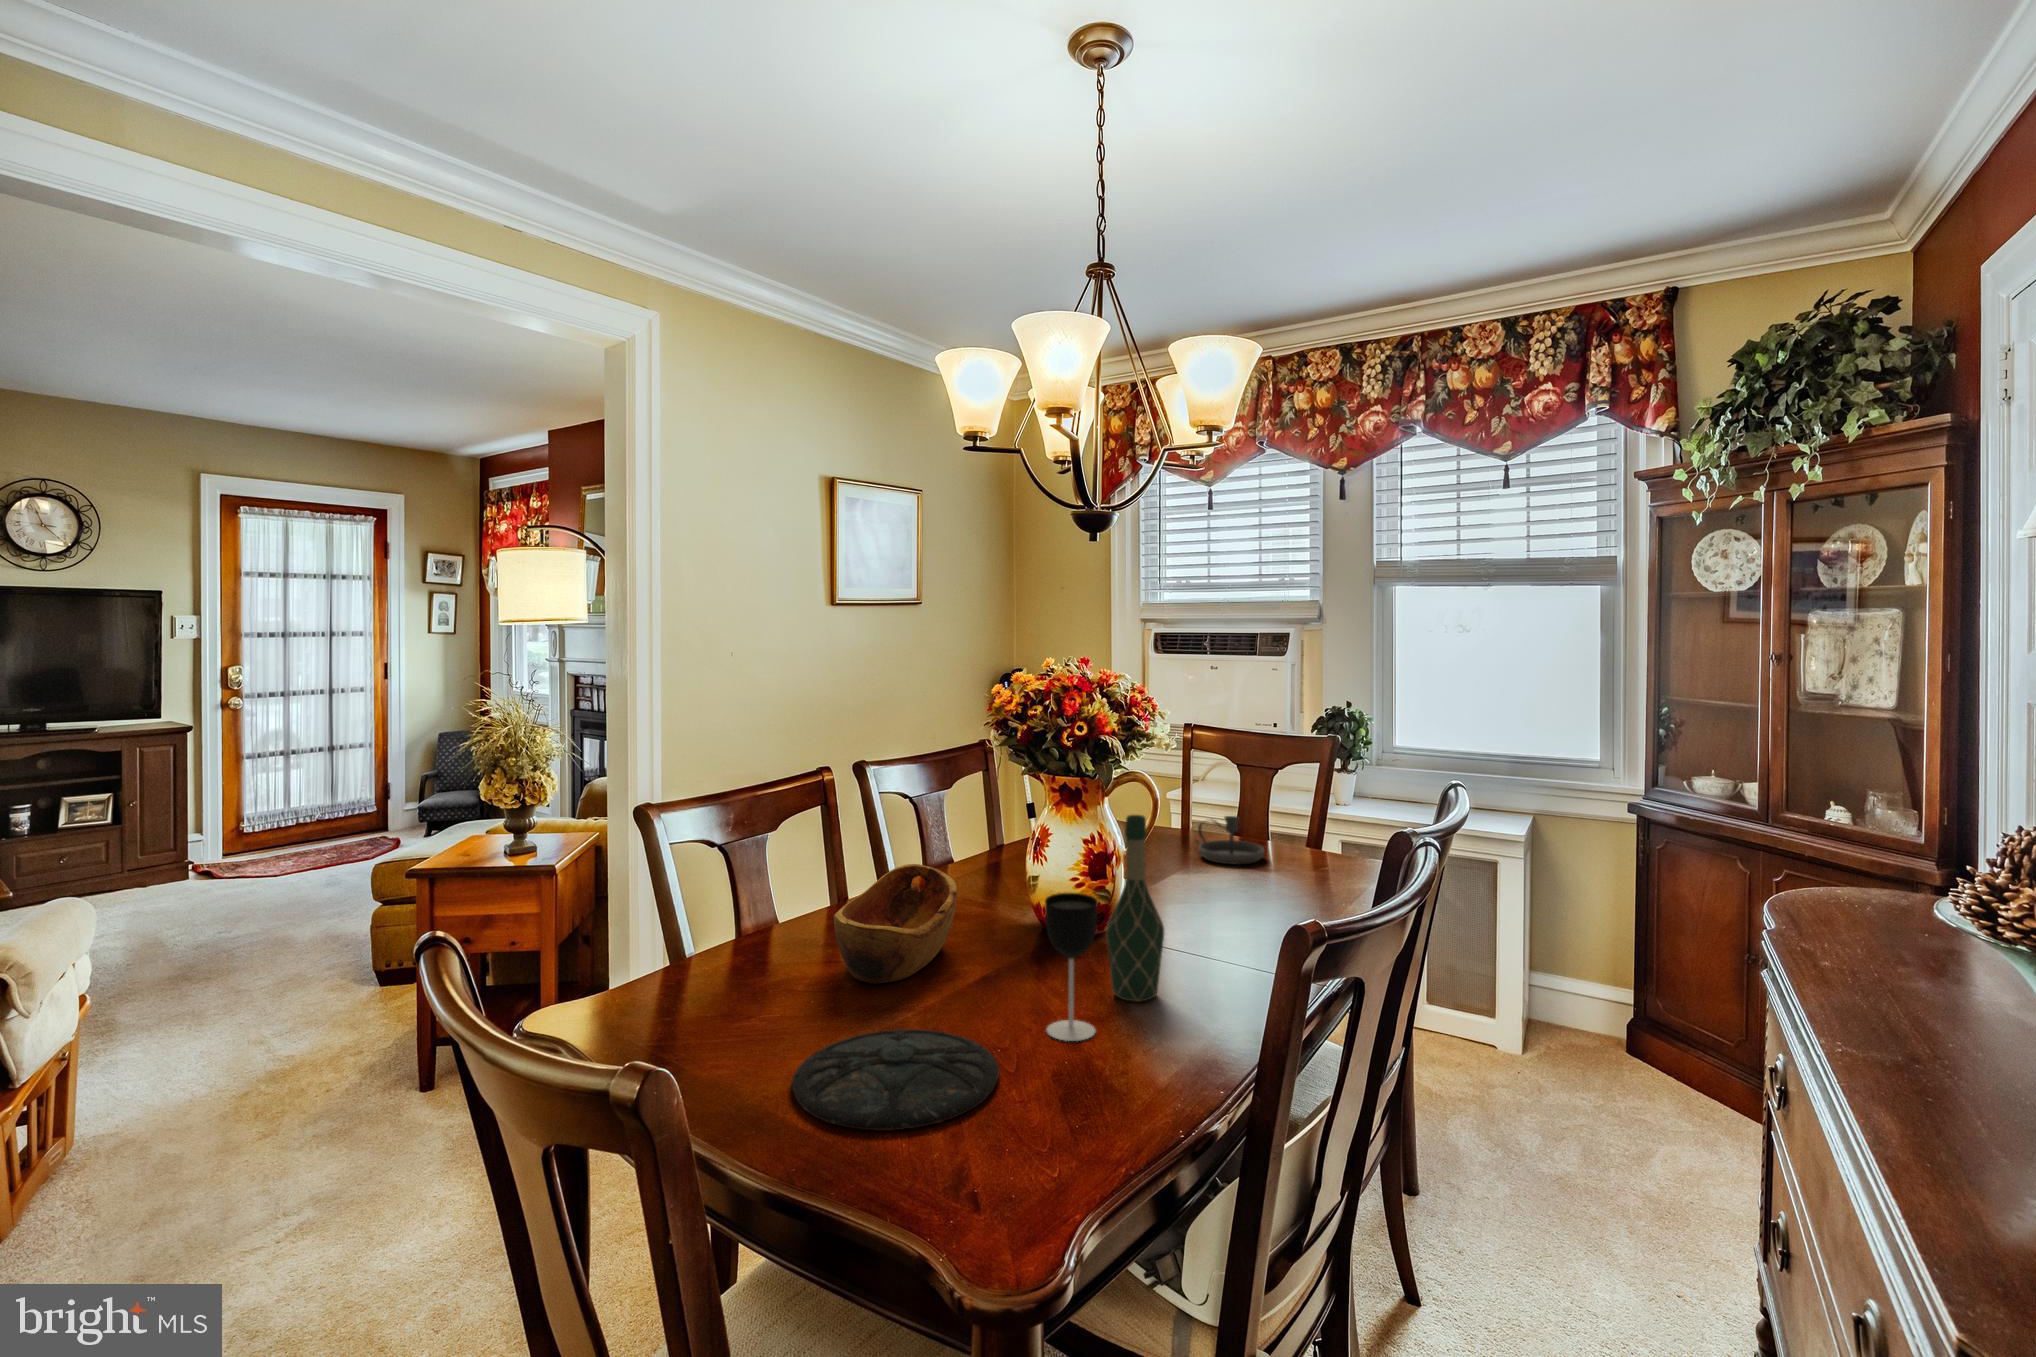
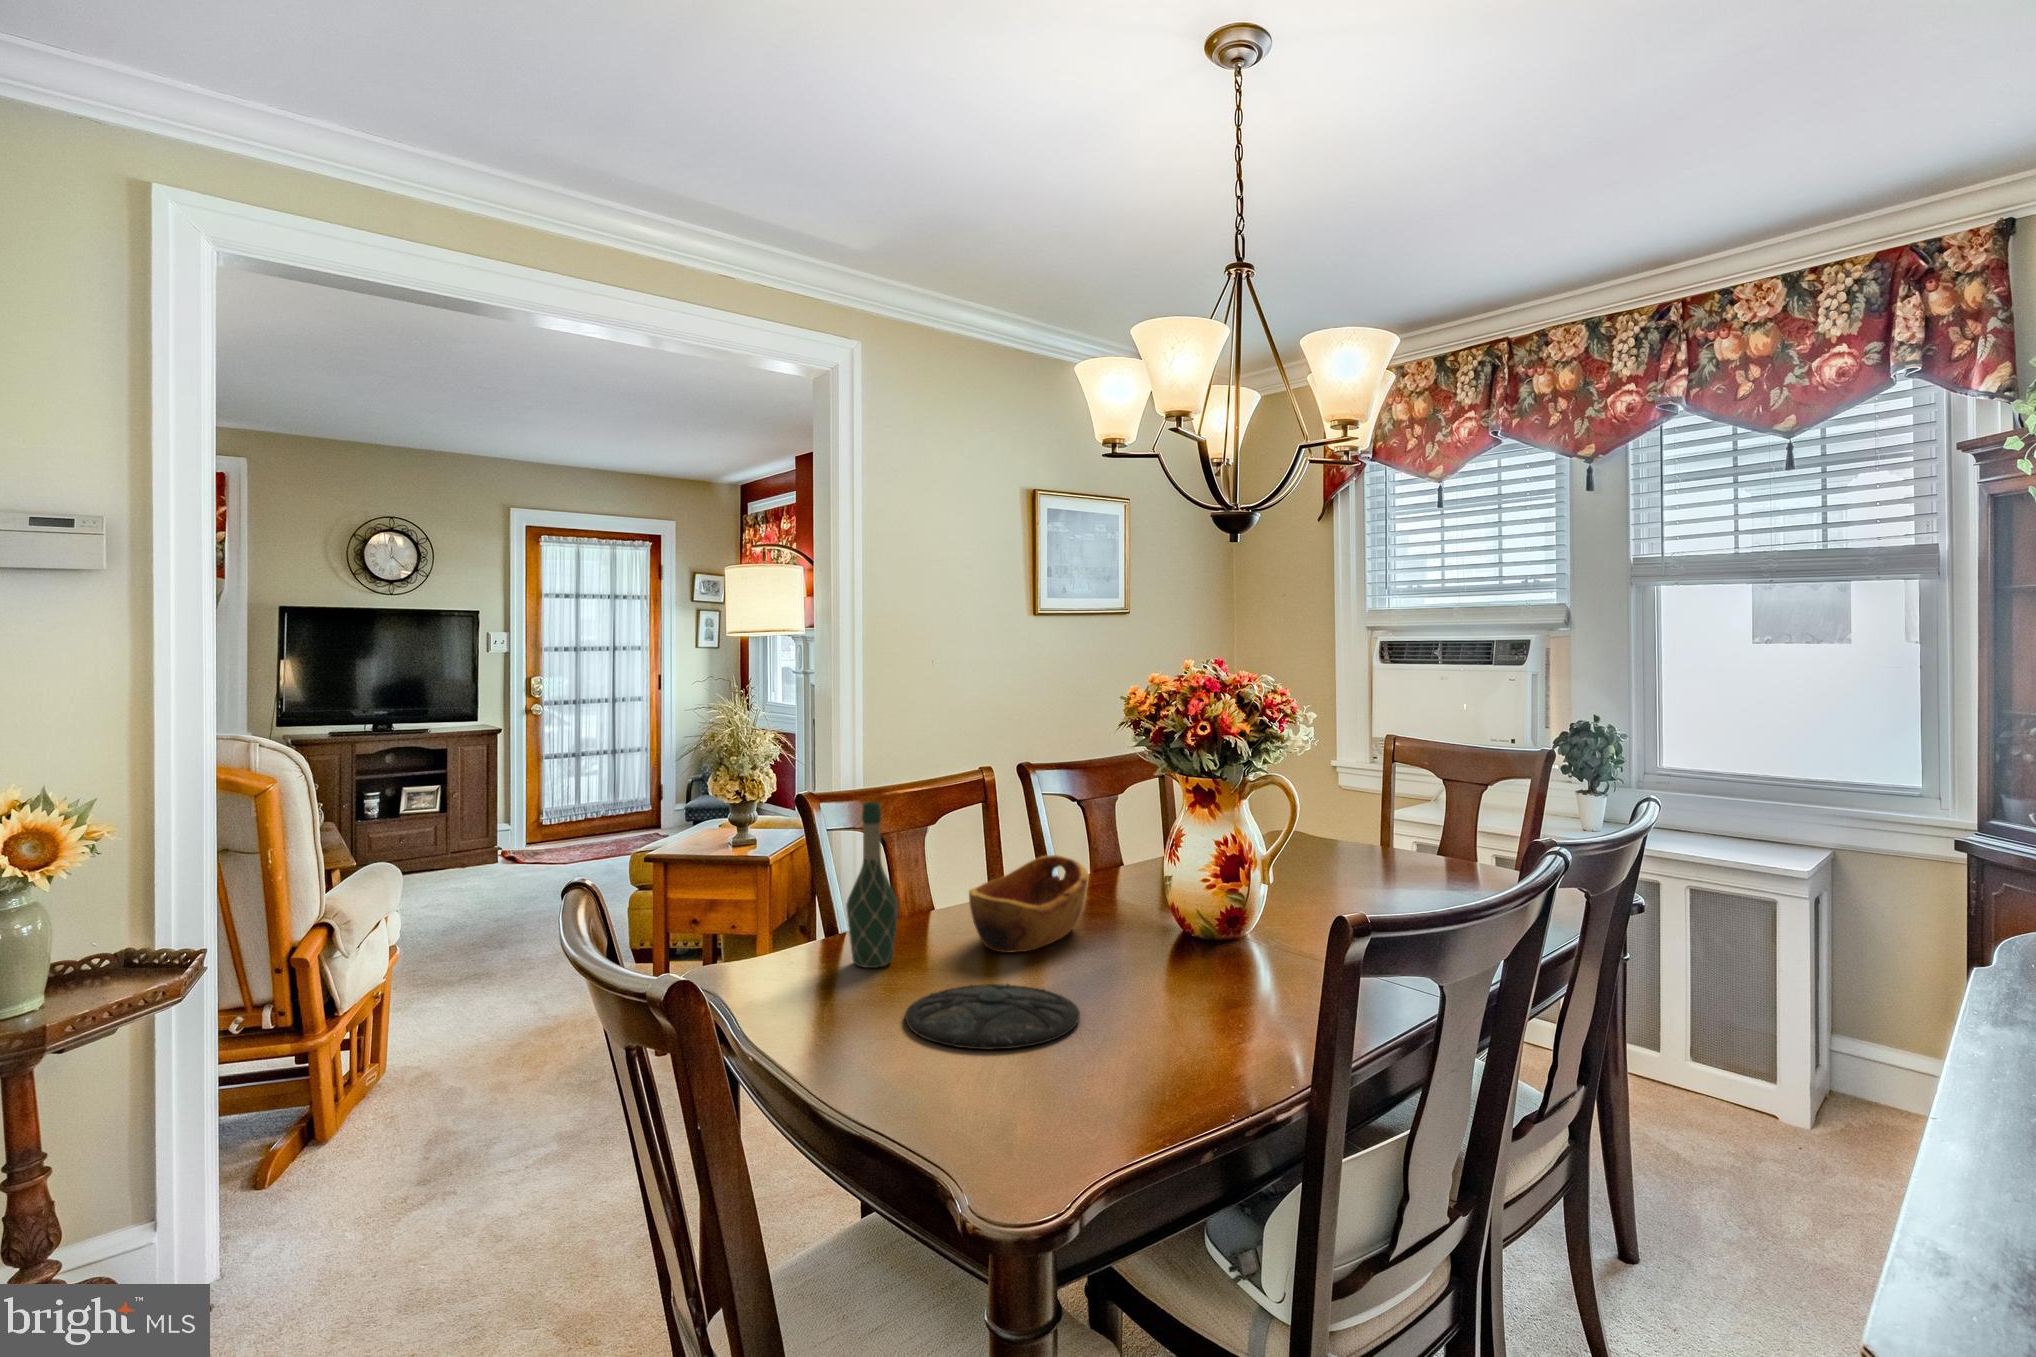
wine bottle: present [1106,815,1164,1002] -> present [846,802,898,968]
candlestick: present [1196,816,1265,865] -> none [1372,833,1445,884]
wine glass: present [1045,893,1098,1041] -> none [1135,875,1183,1007]

